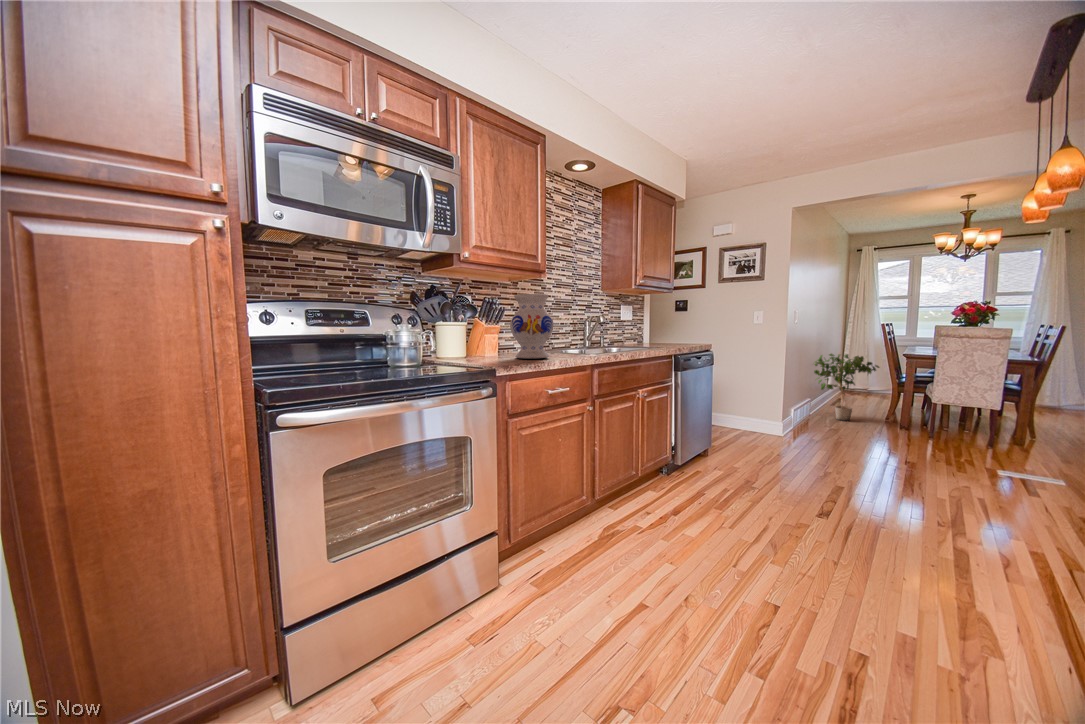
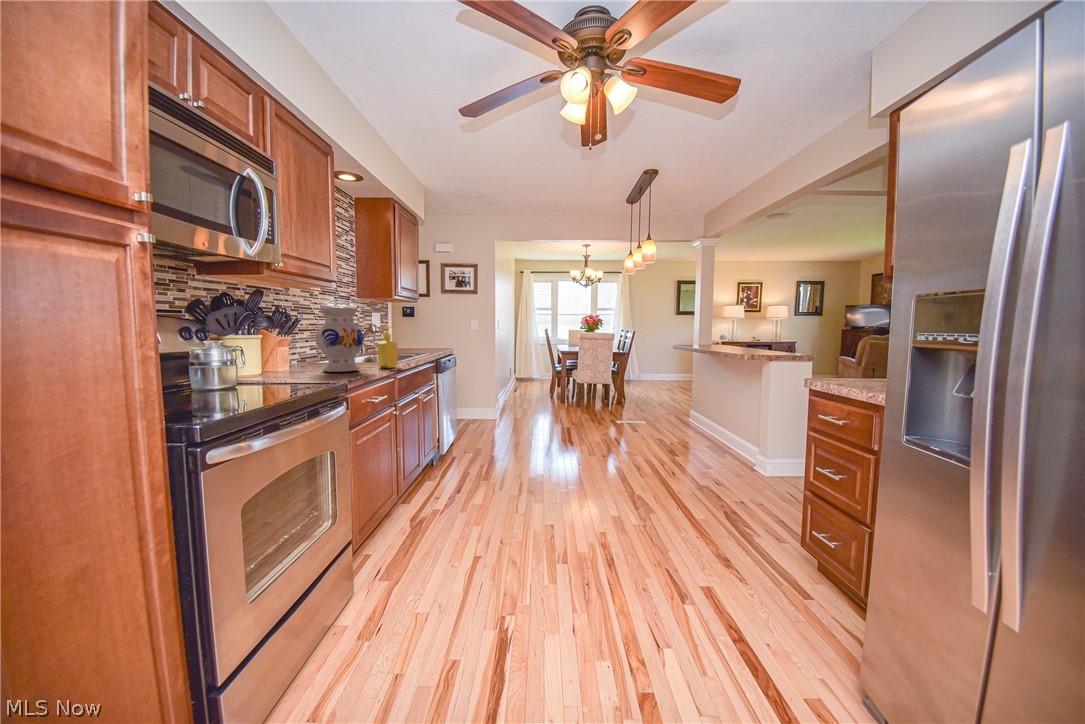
soap dispenser: none [573,313,595,358] -> present [377,326,398,368]
potted plant: present [814,354,879,421] -> none [508,353,549,404]

